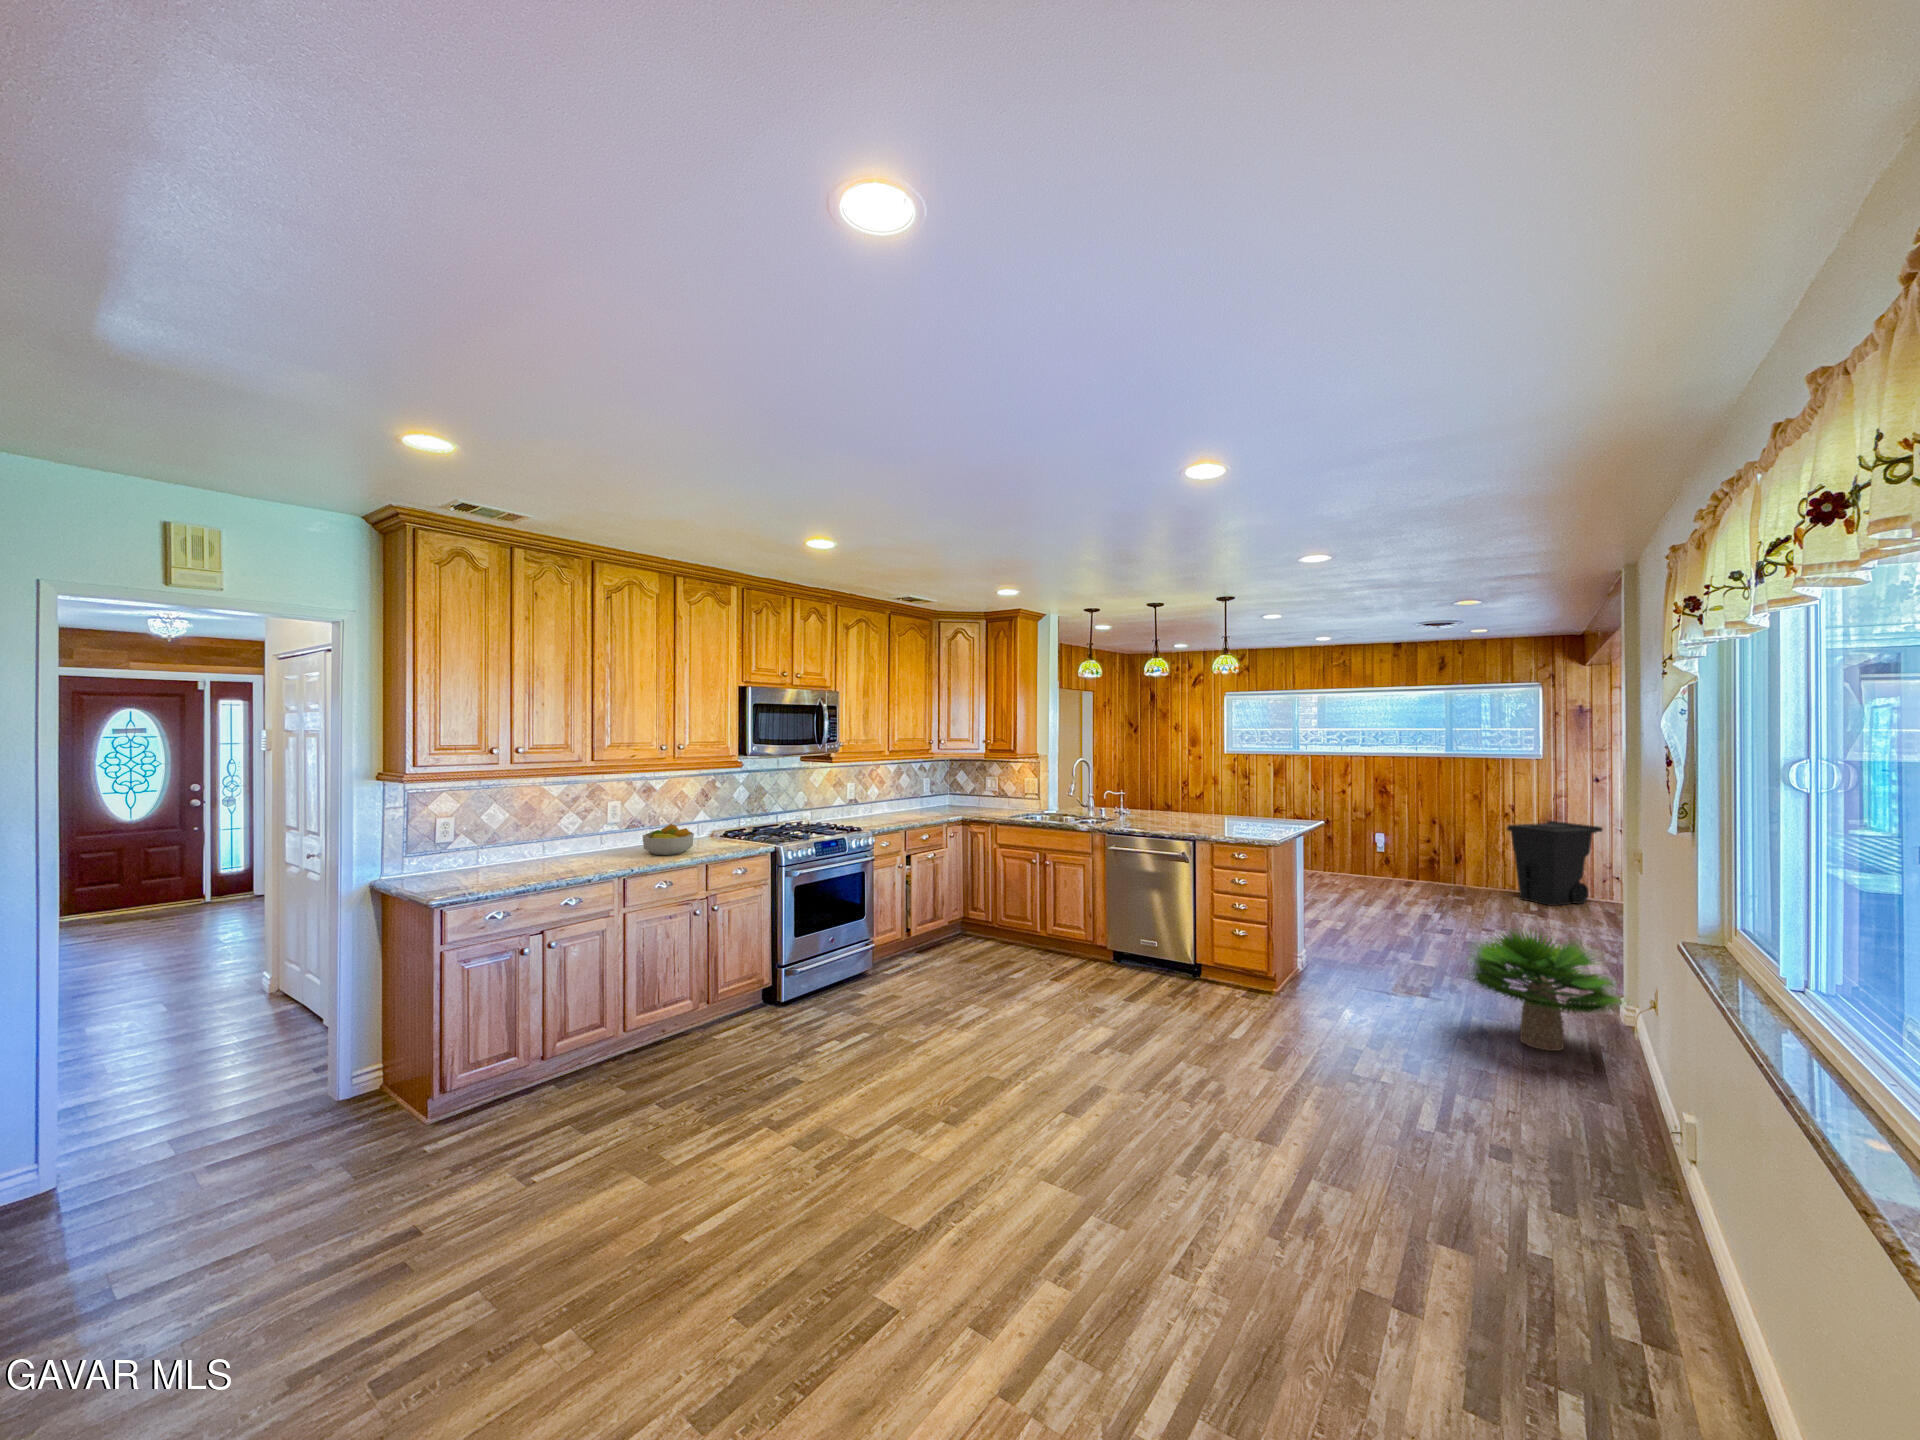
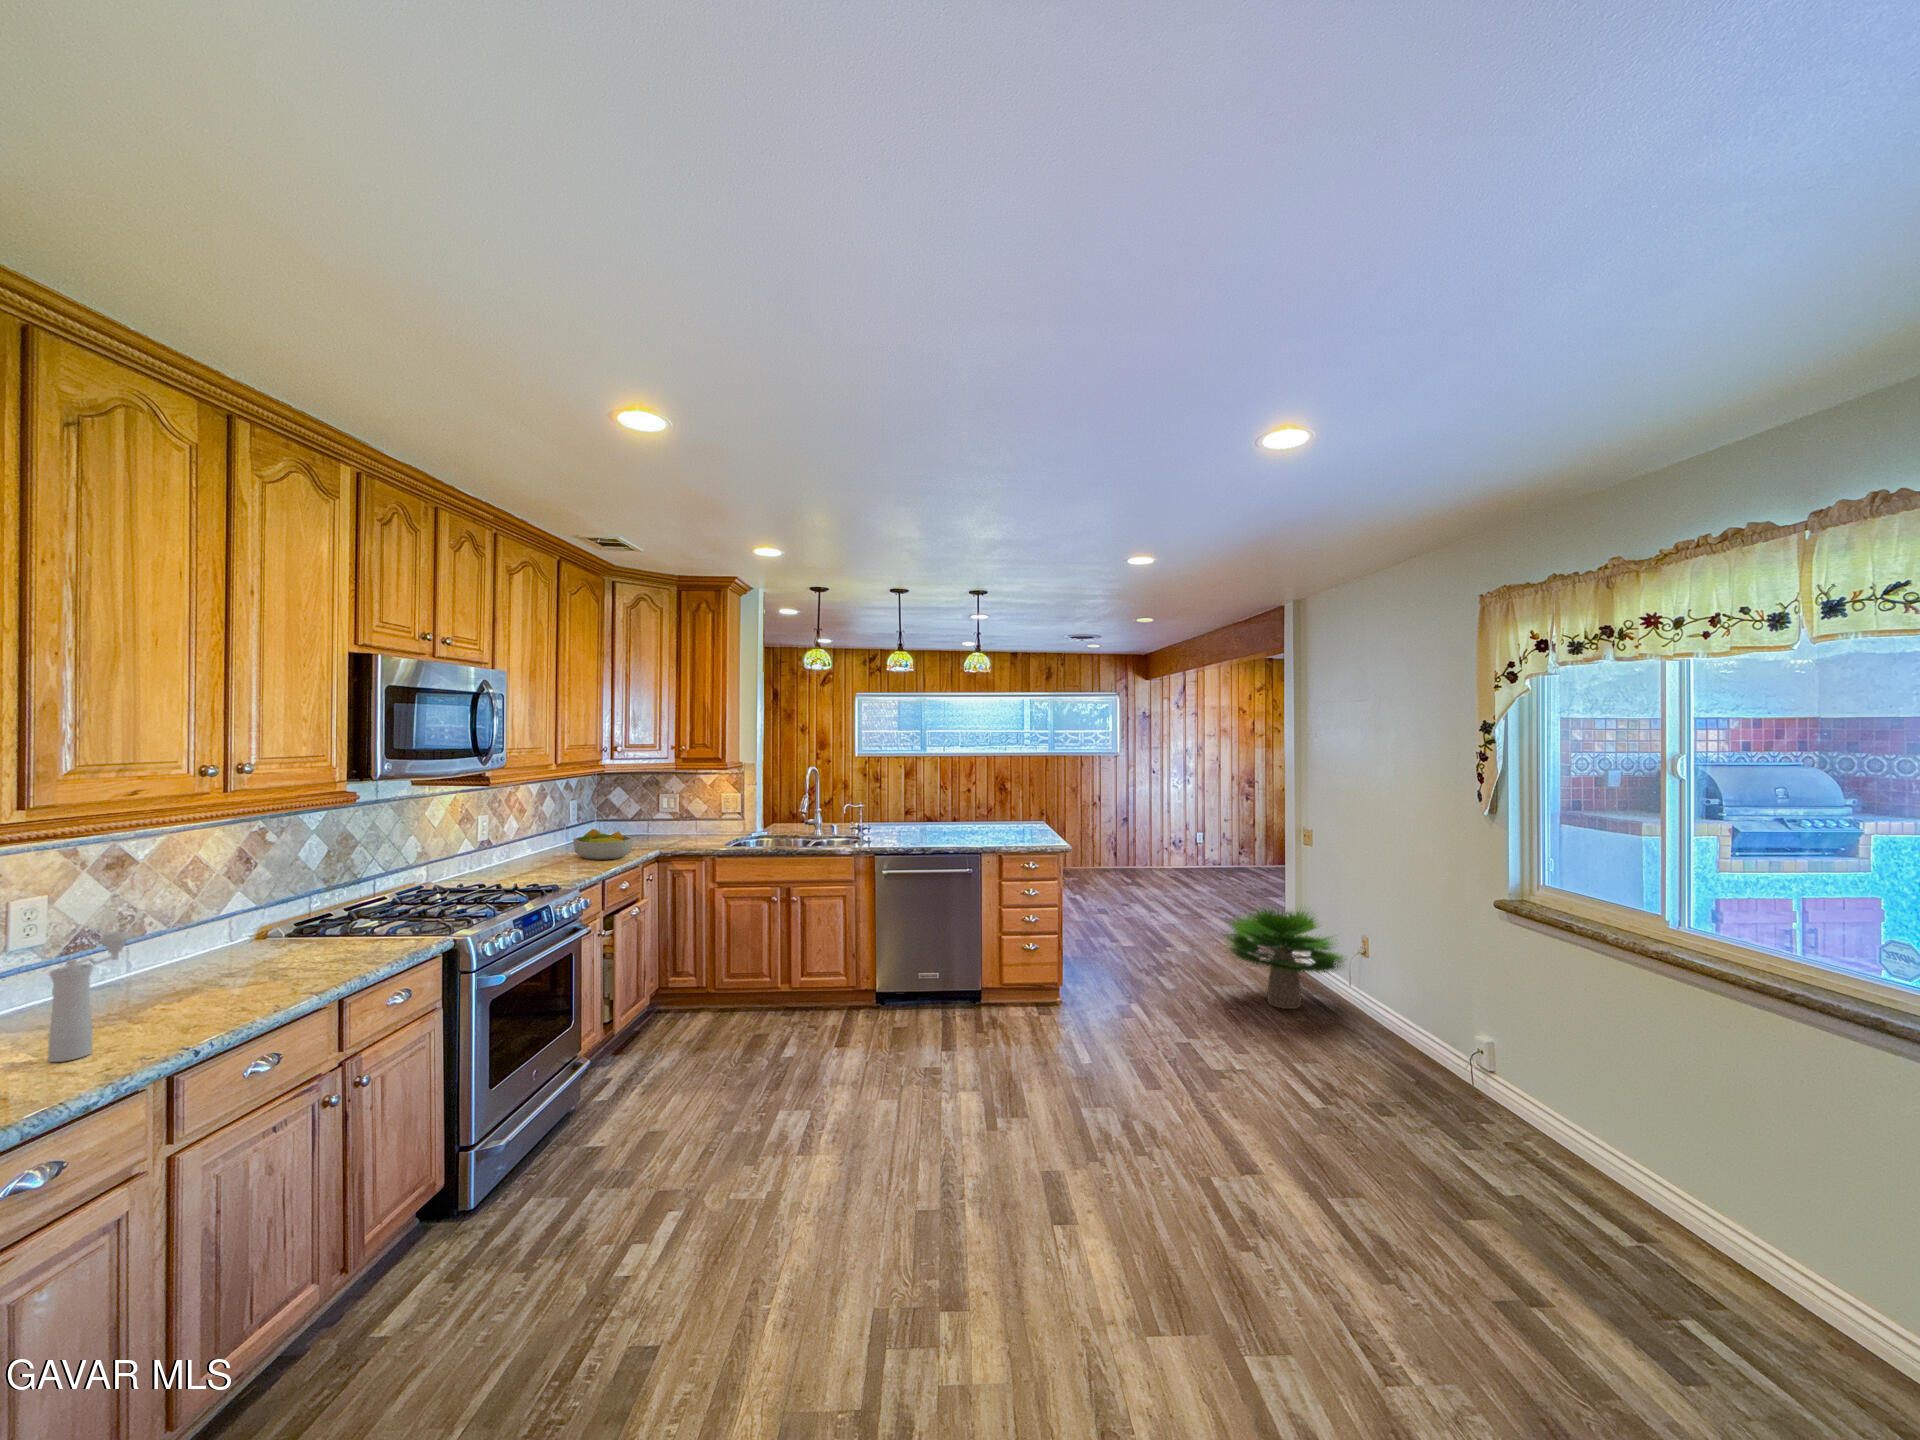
pepper mill: none [593,816,624,865] -> present [48,931,130,1062]
trash can: present [1507,821,1603,906] -> none [1104,807,1165,878]
fruit bowl: present [642,824,694,855] -> present [573,829,633,860]

